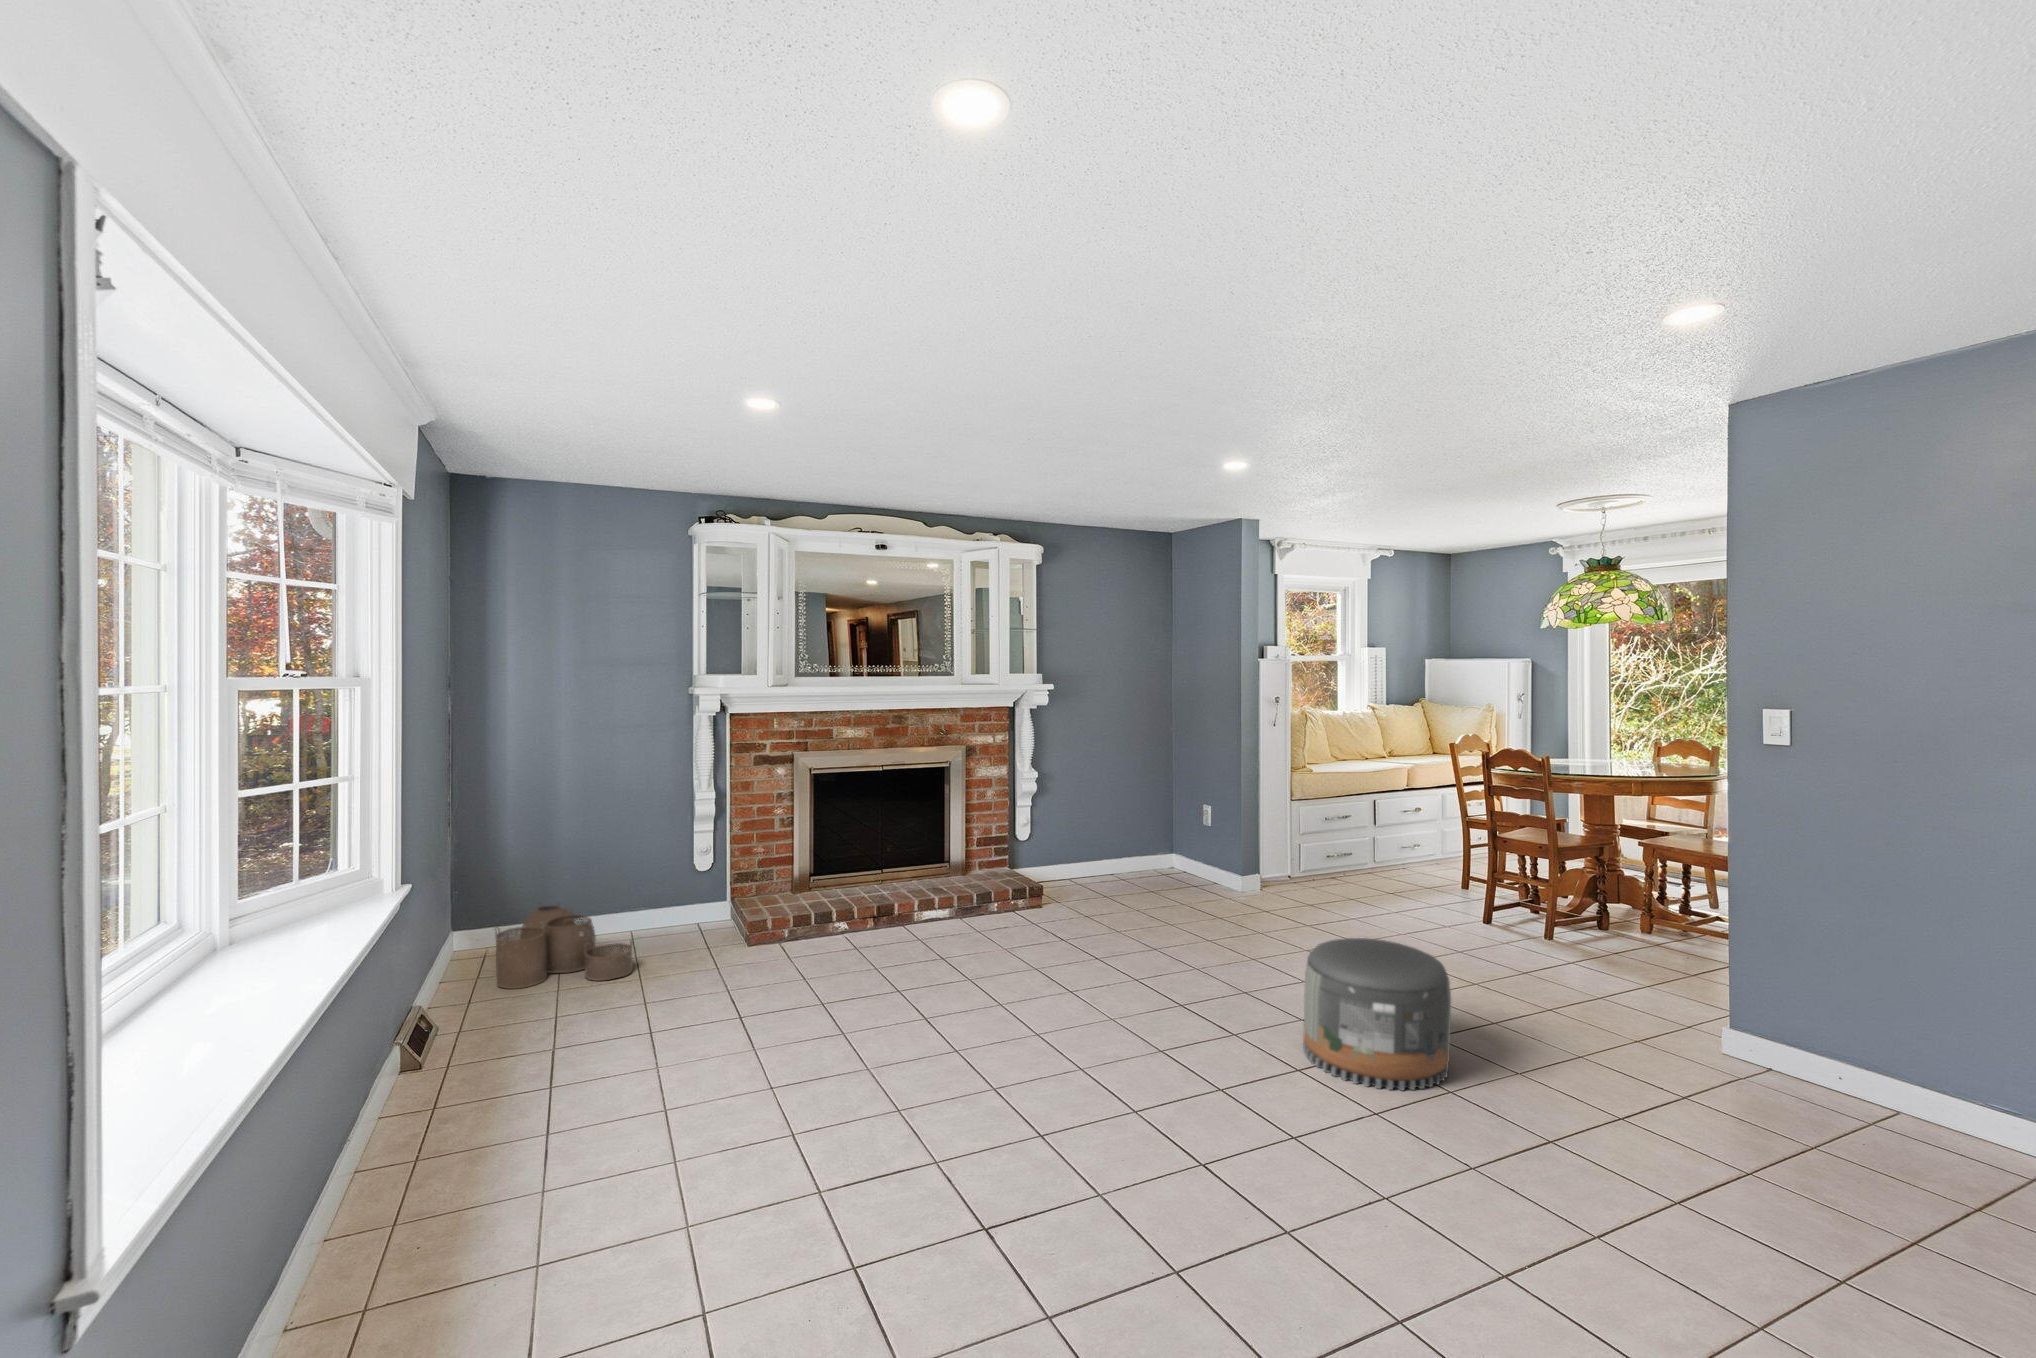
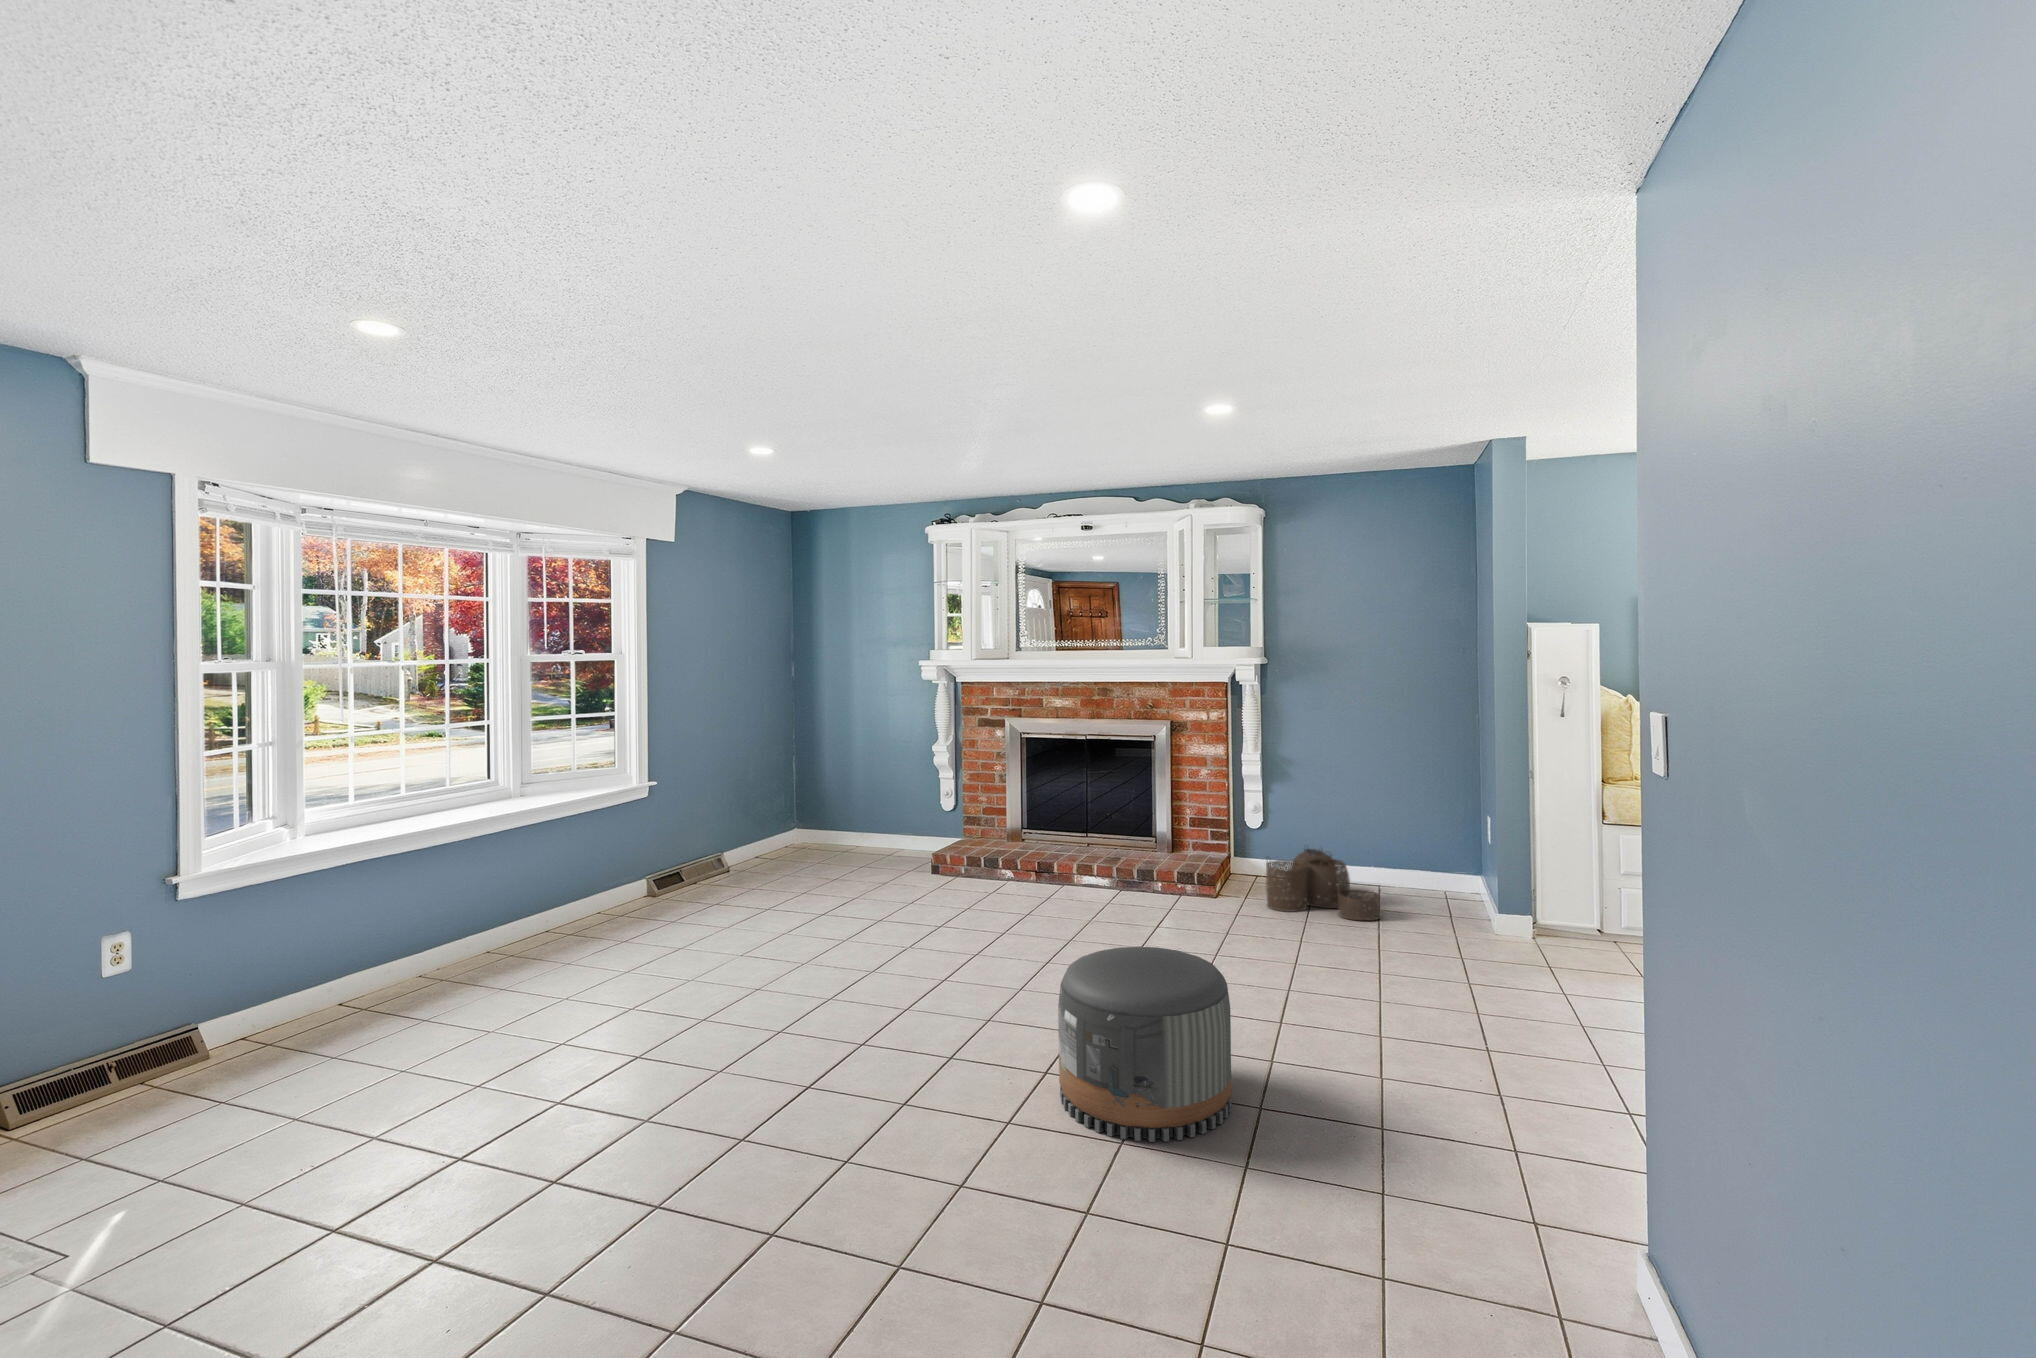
woven basket: present [495,903,633,989] -> present [1266,848,1381,920]

